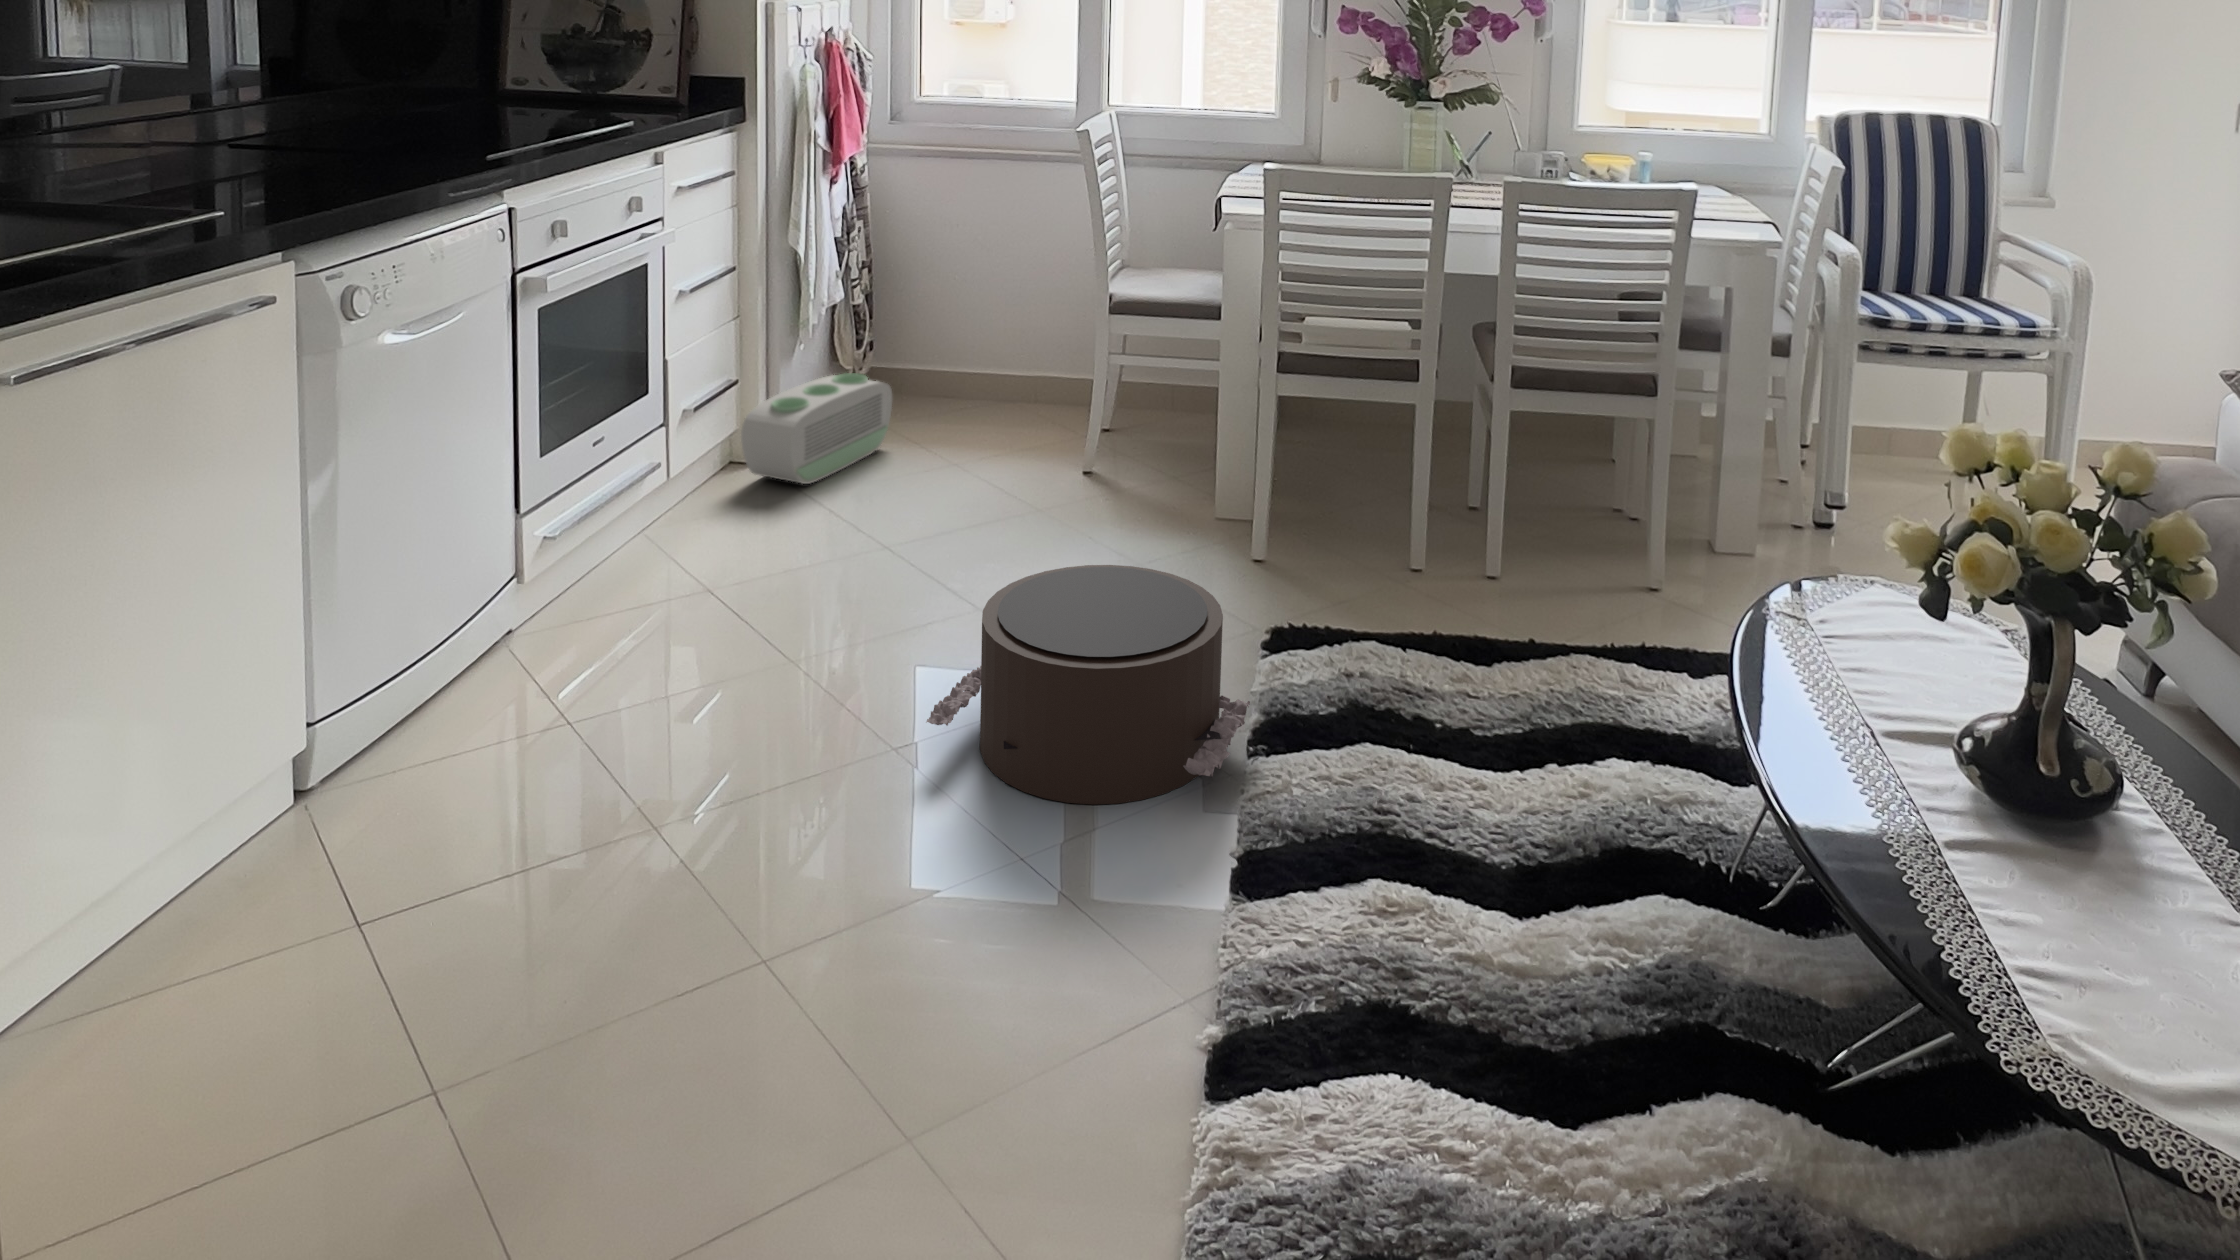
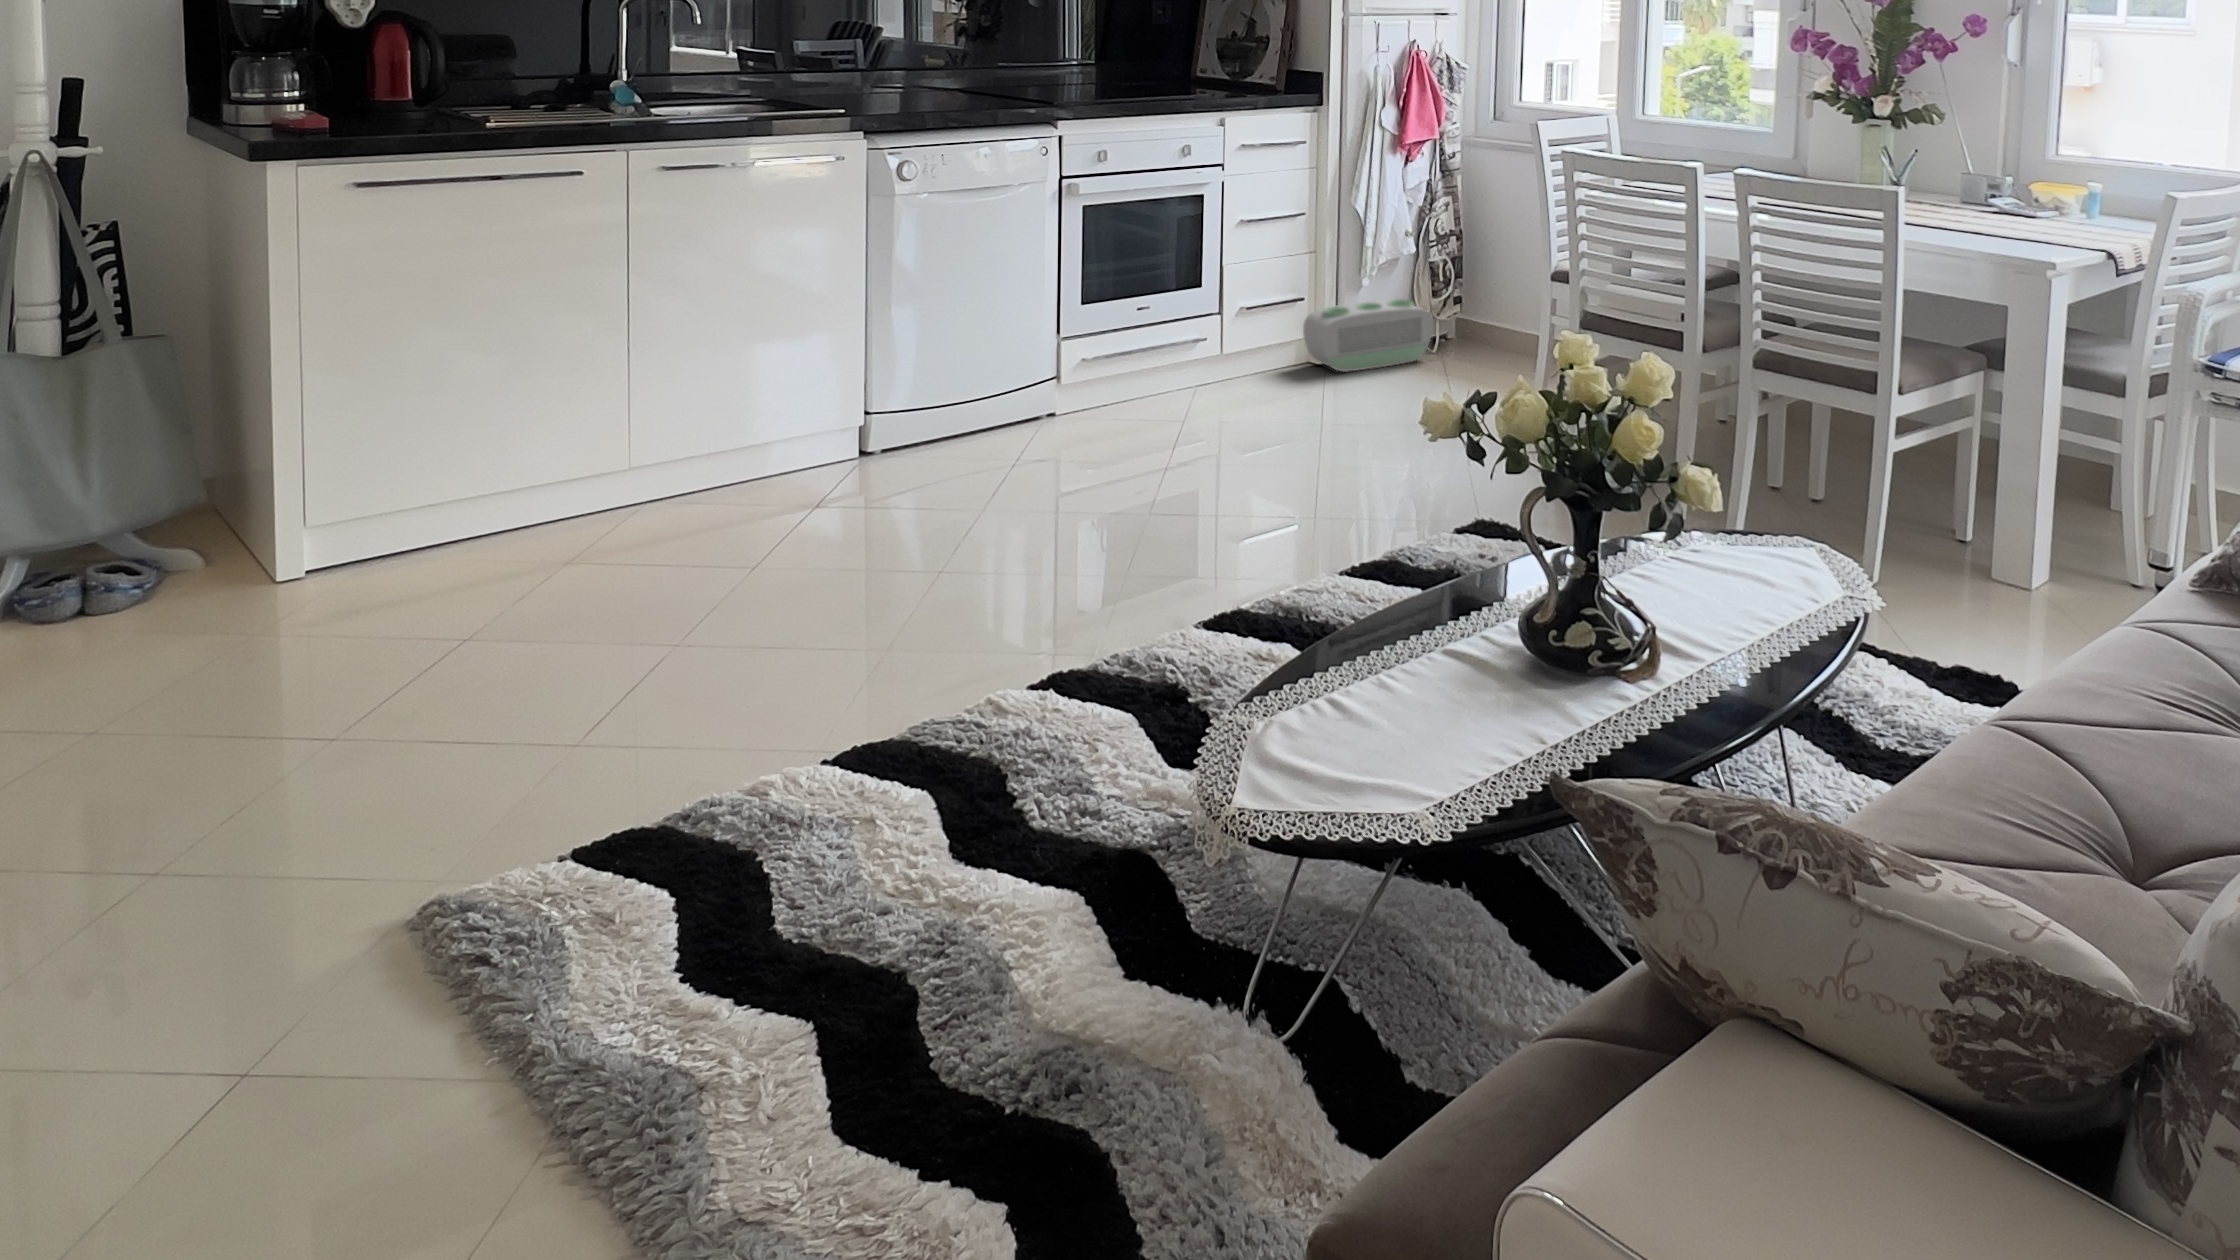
pouf: present [926,565,1250,805] -> none [1181,420,1377,573]

